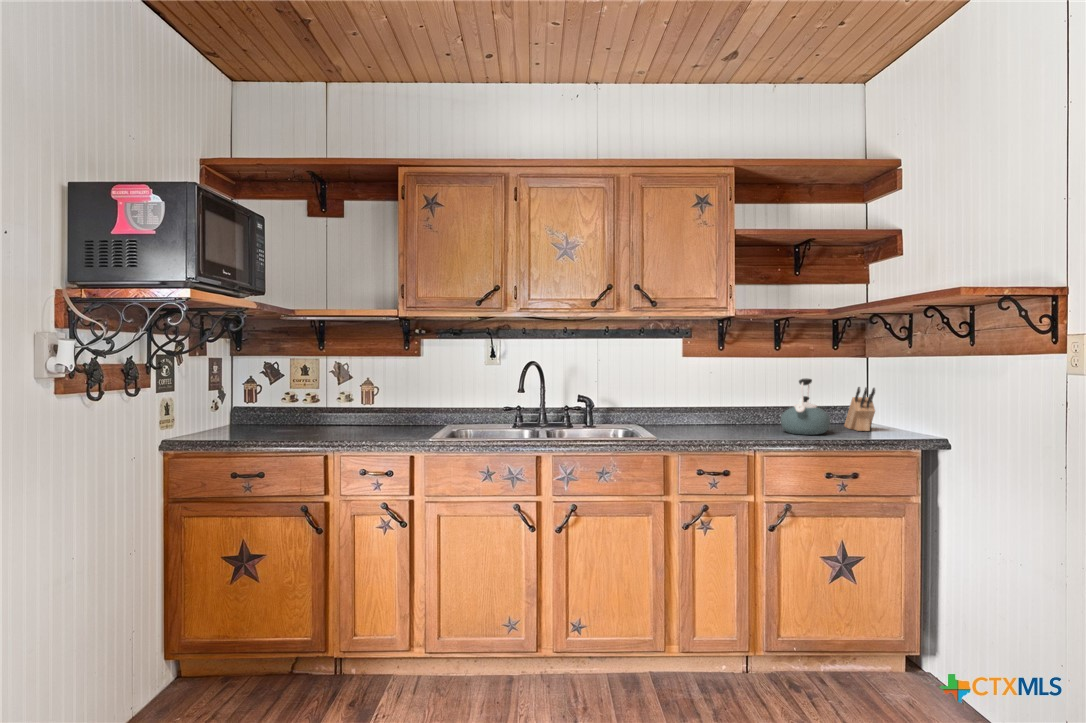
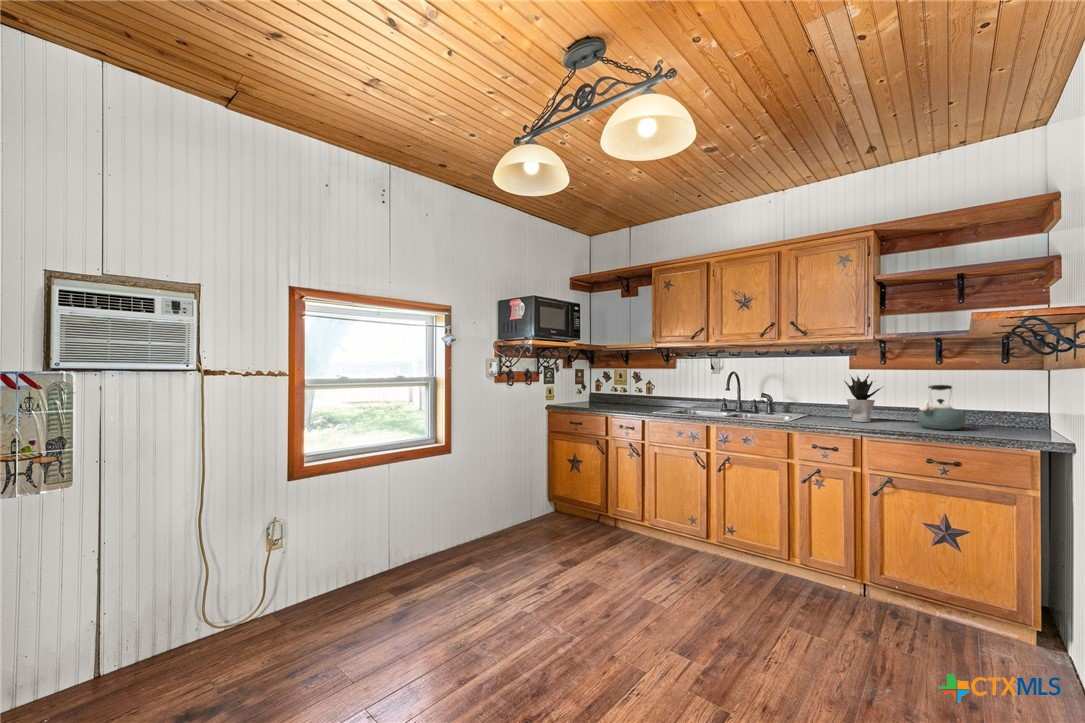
potted plant: none [691,364,736,431] -> present [844,374,881,422]
knife block: present [844,387,875,431] -> none [1001,393,1031,432]

